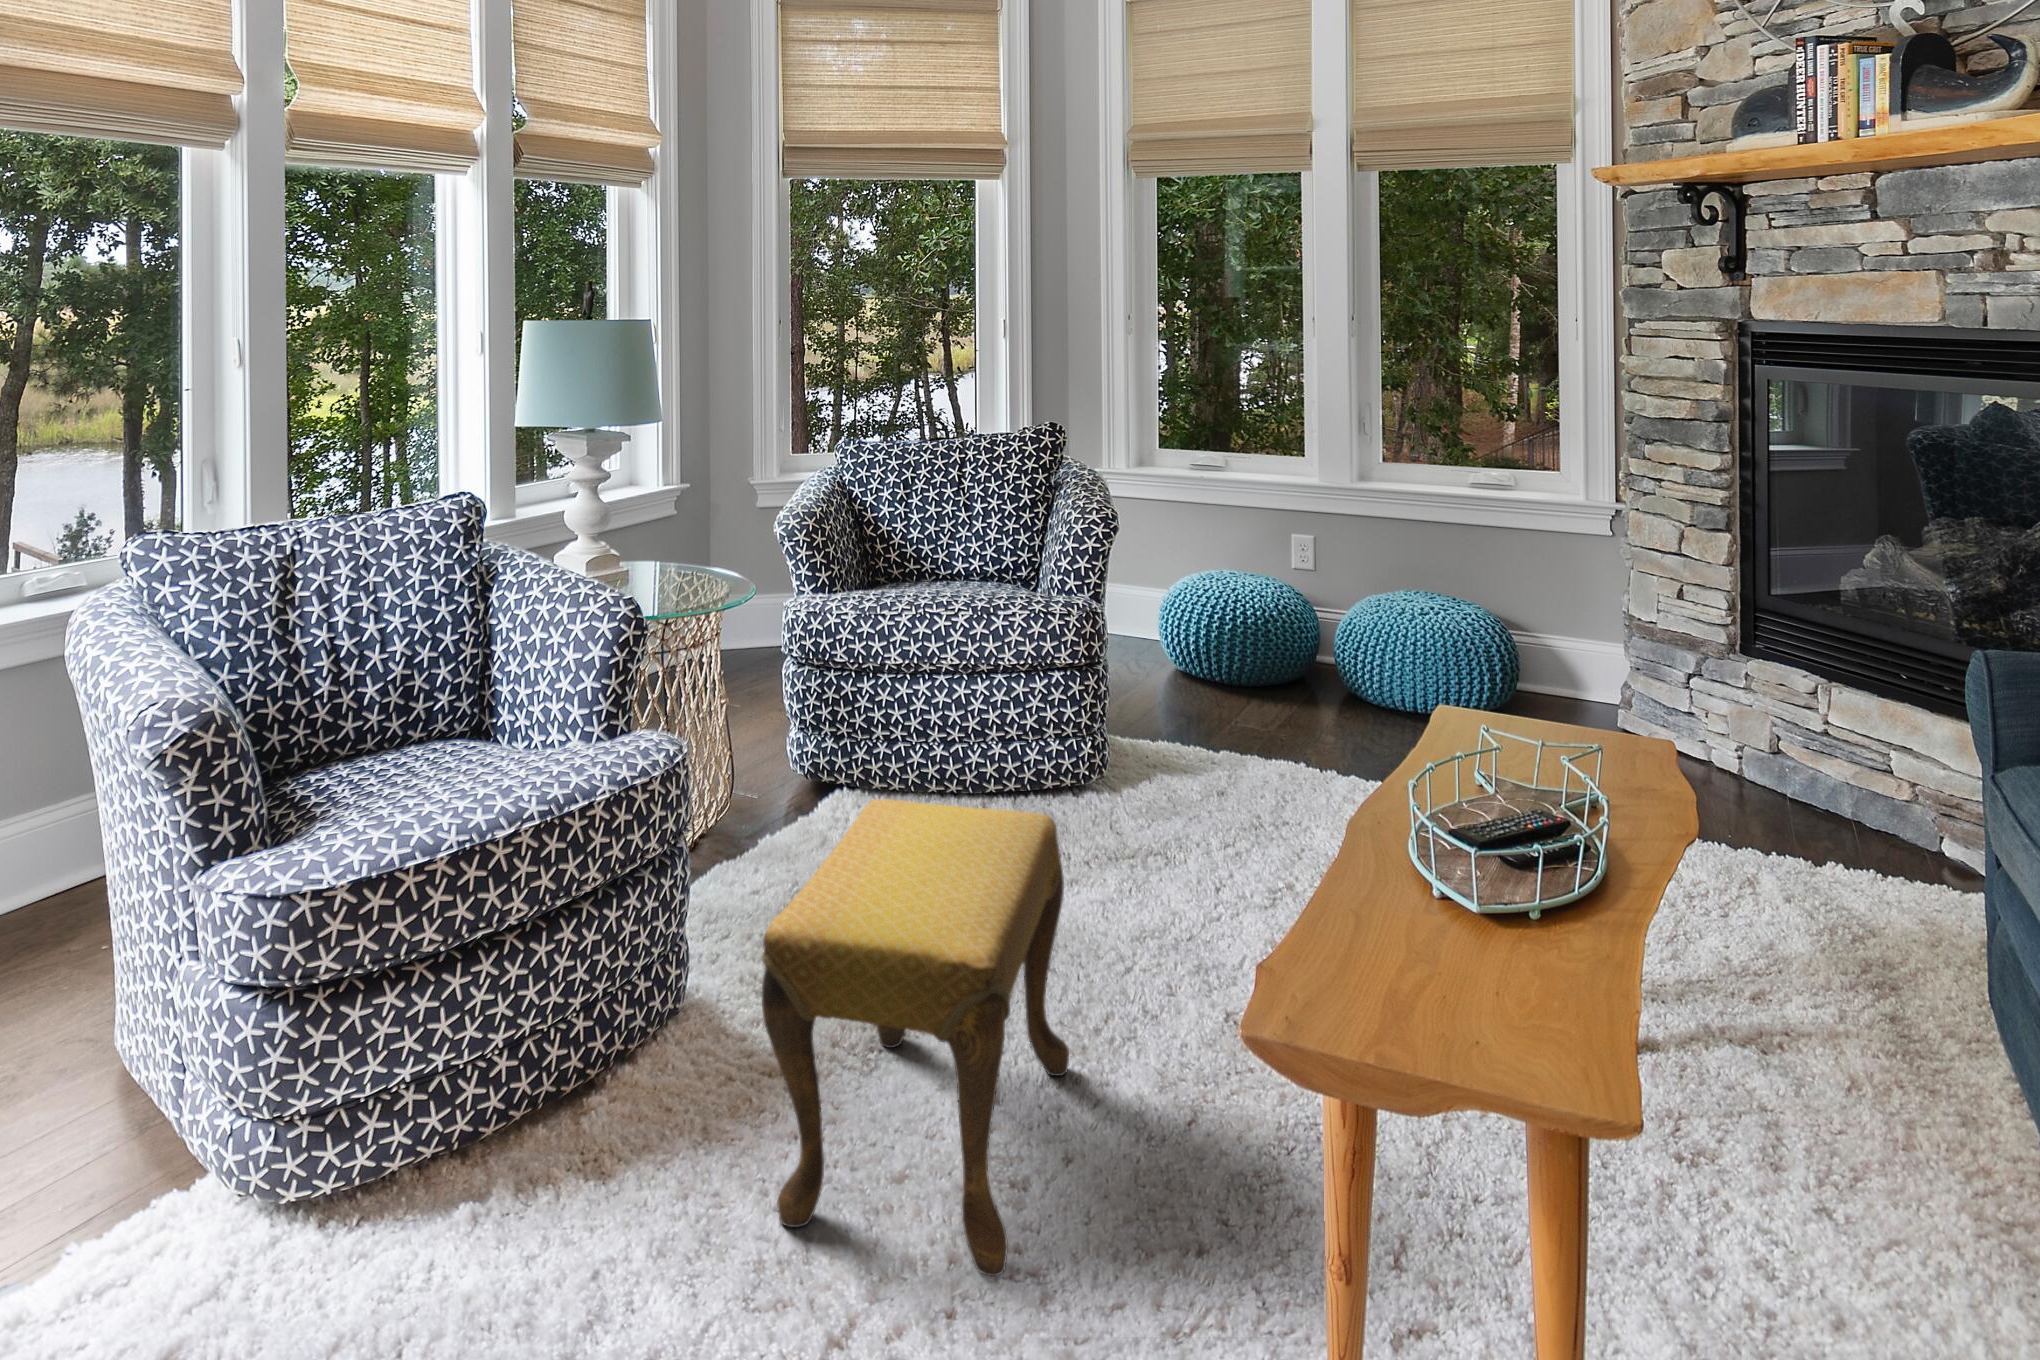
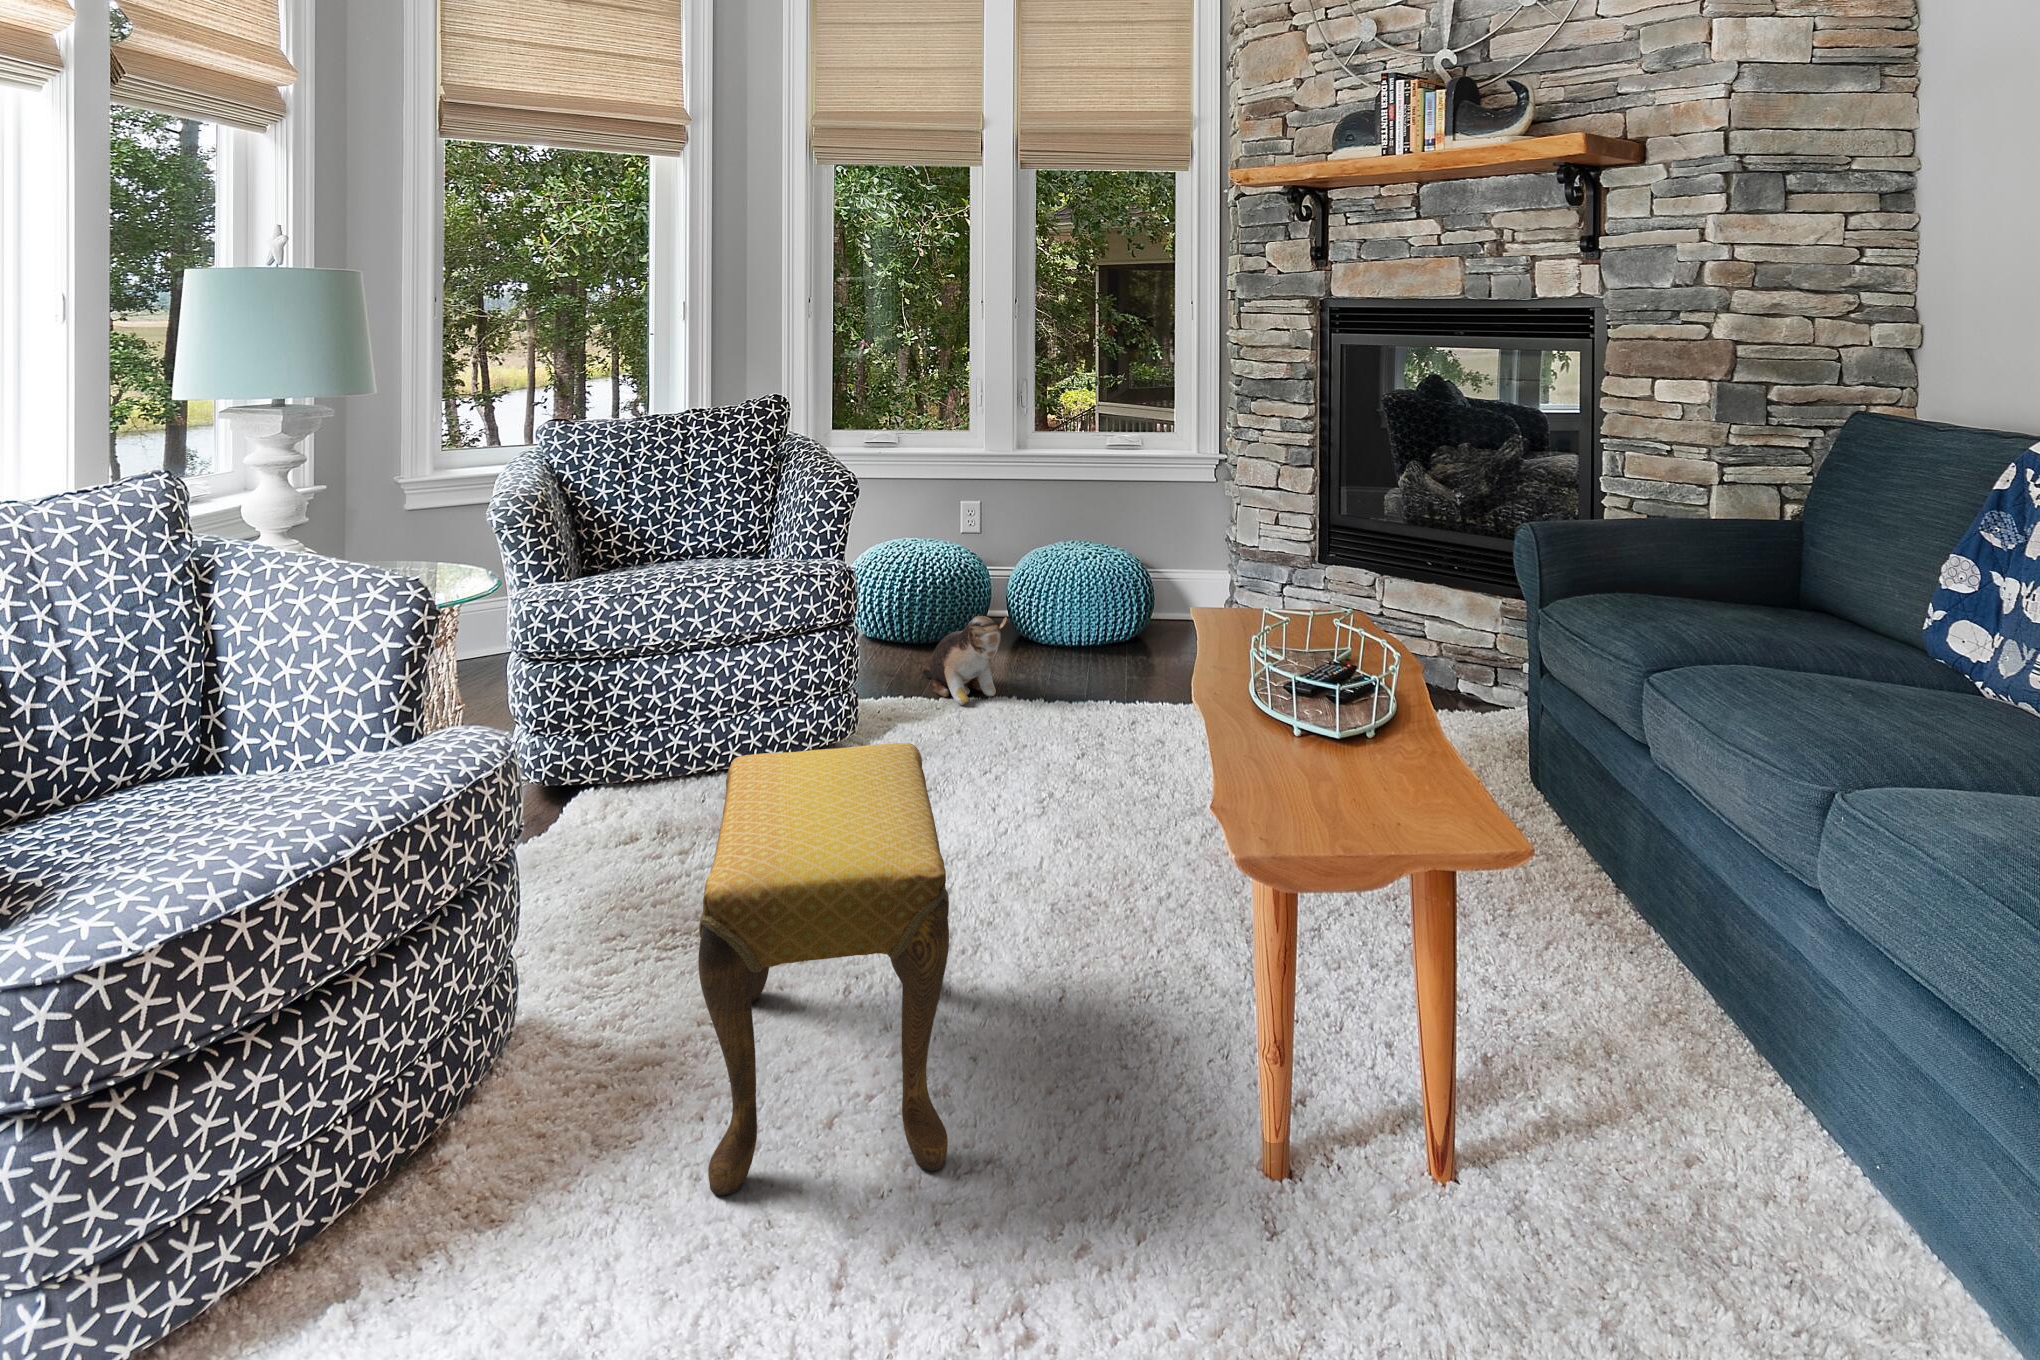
plush toy: none [1220,670,1300,769] -> present [923,616,1007,705]

